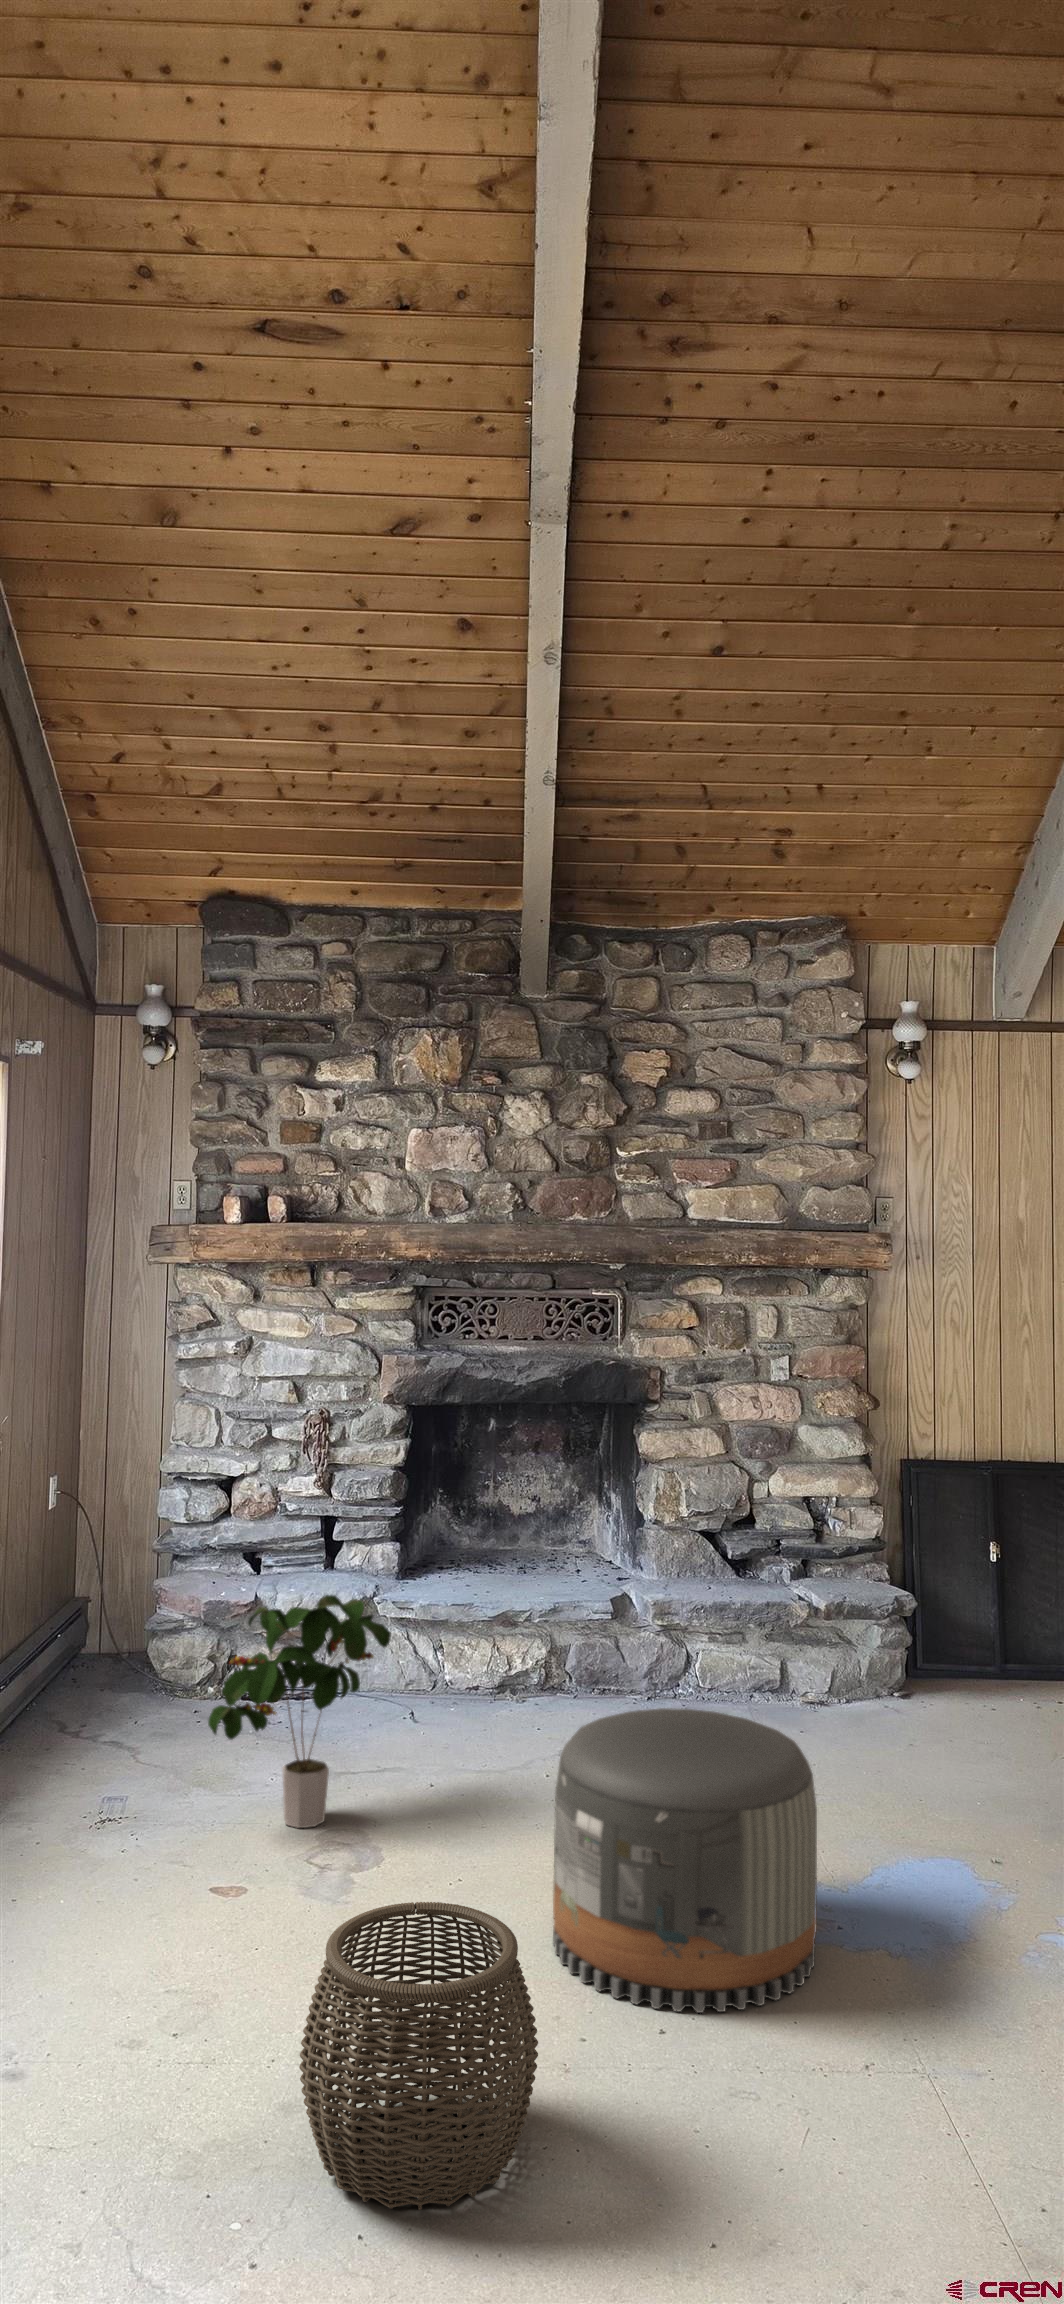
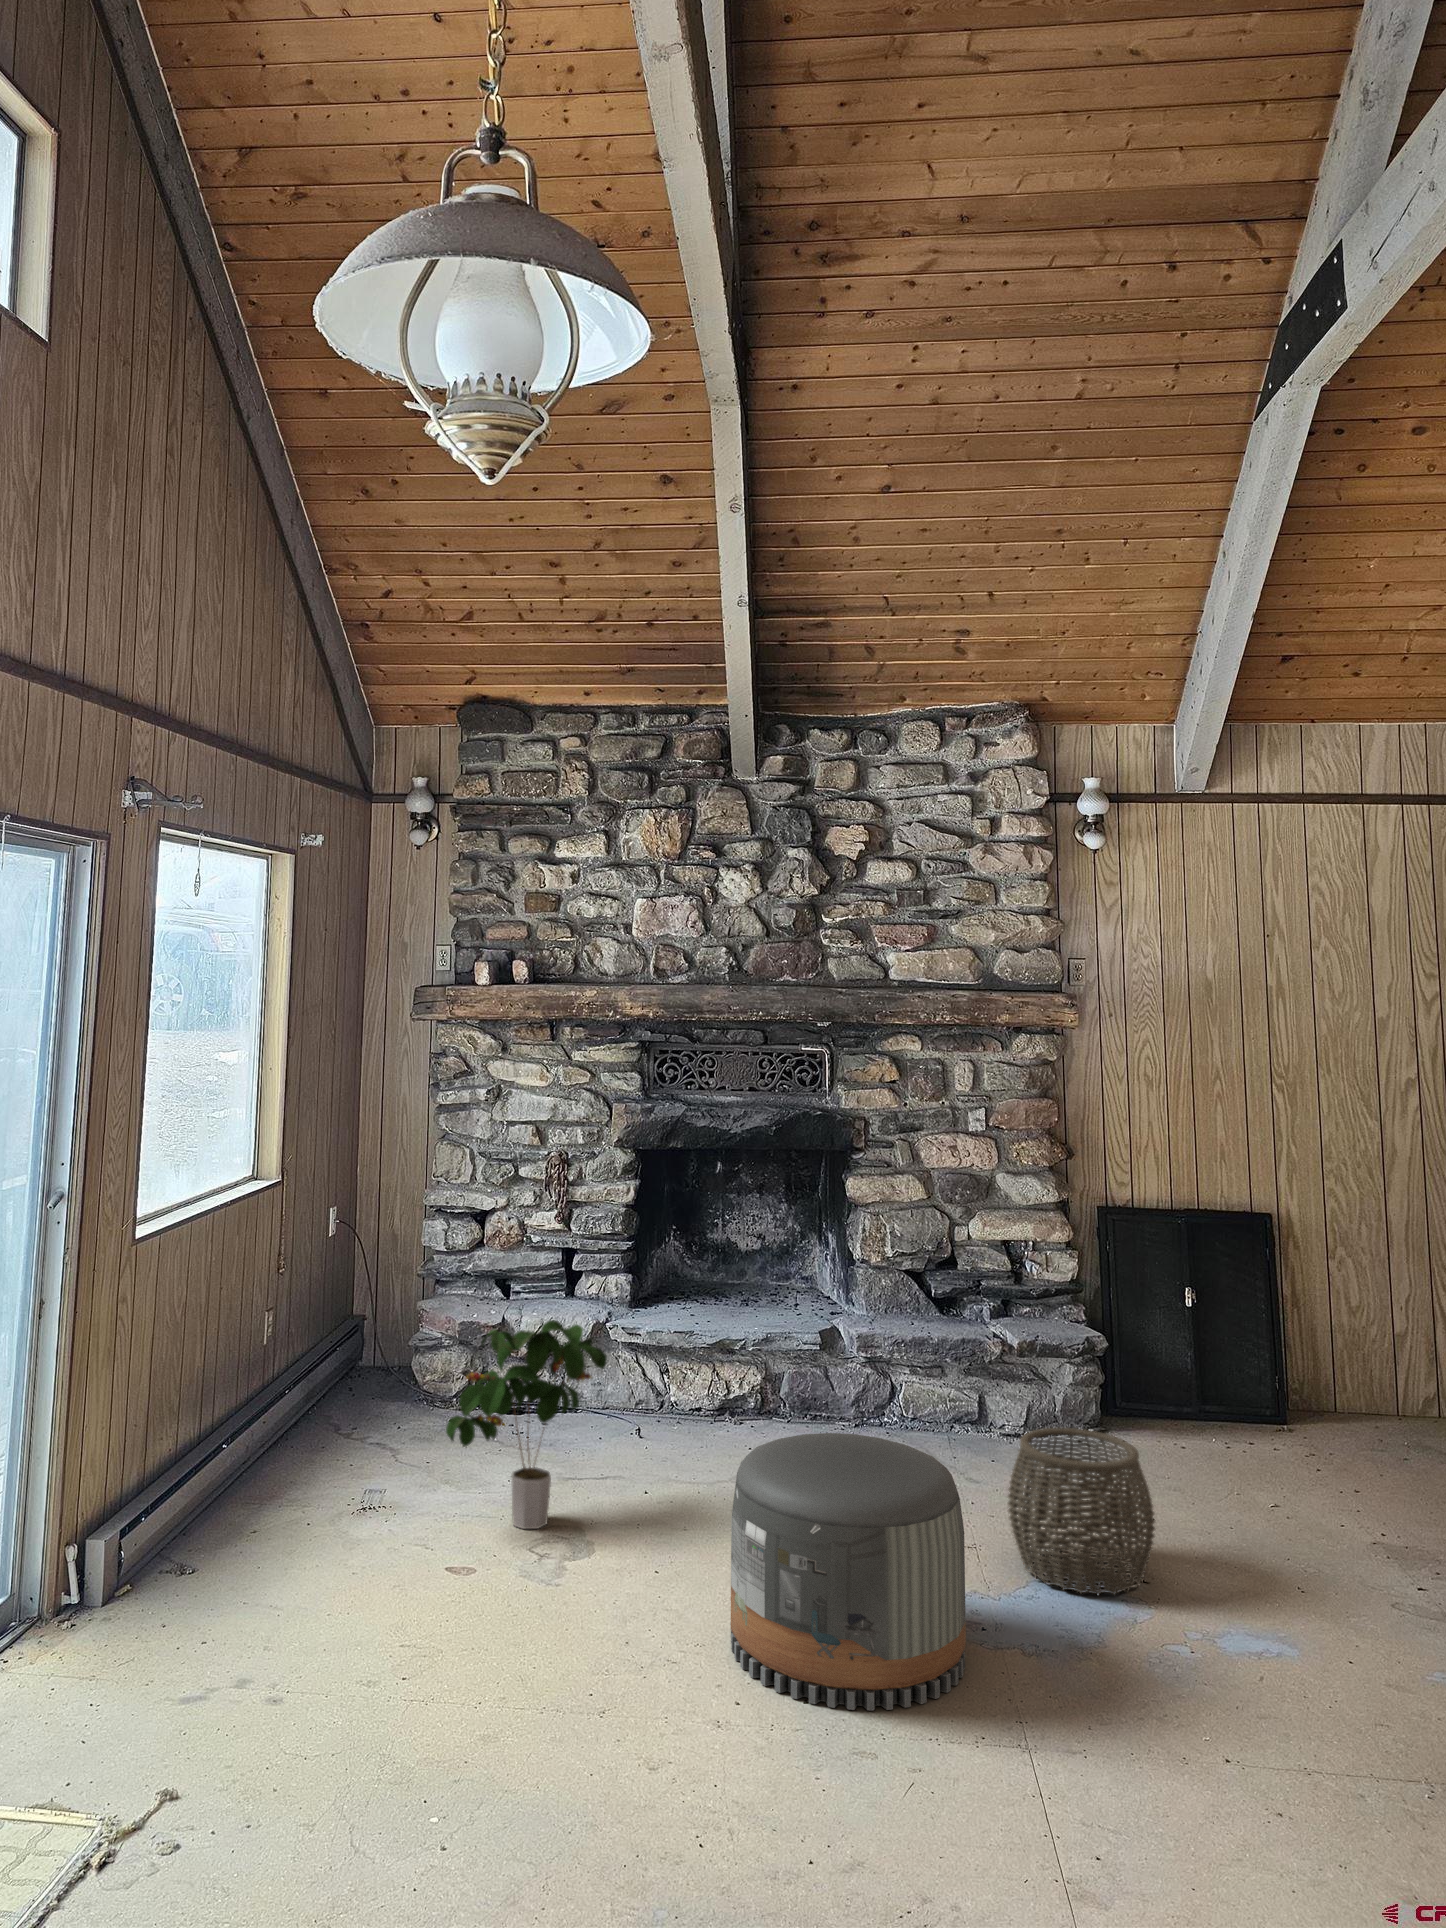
woven basket: present [299,1902,538,2210] -> present [1008,1428,1155,1595]

